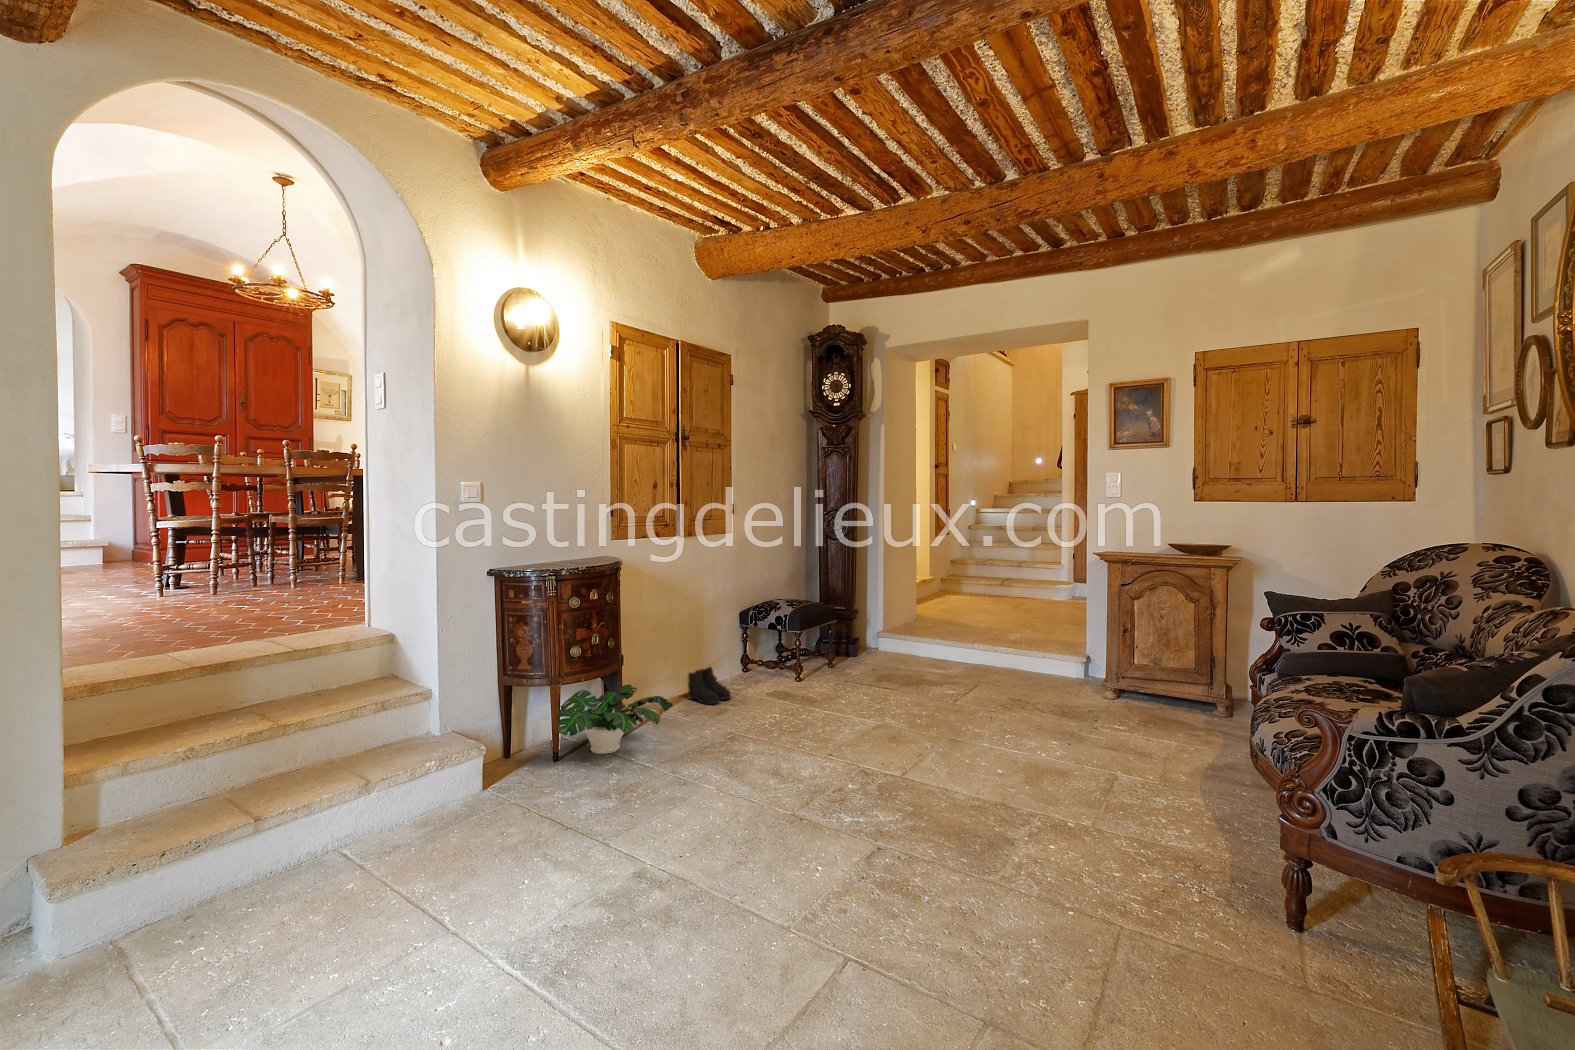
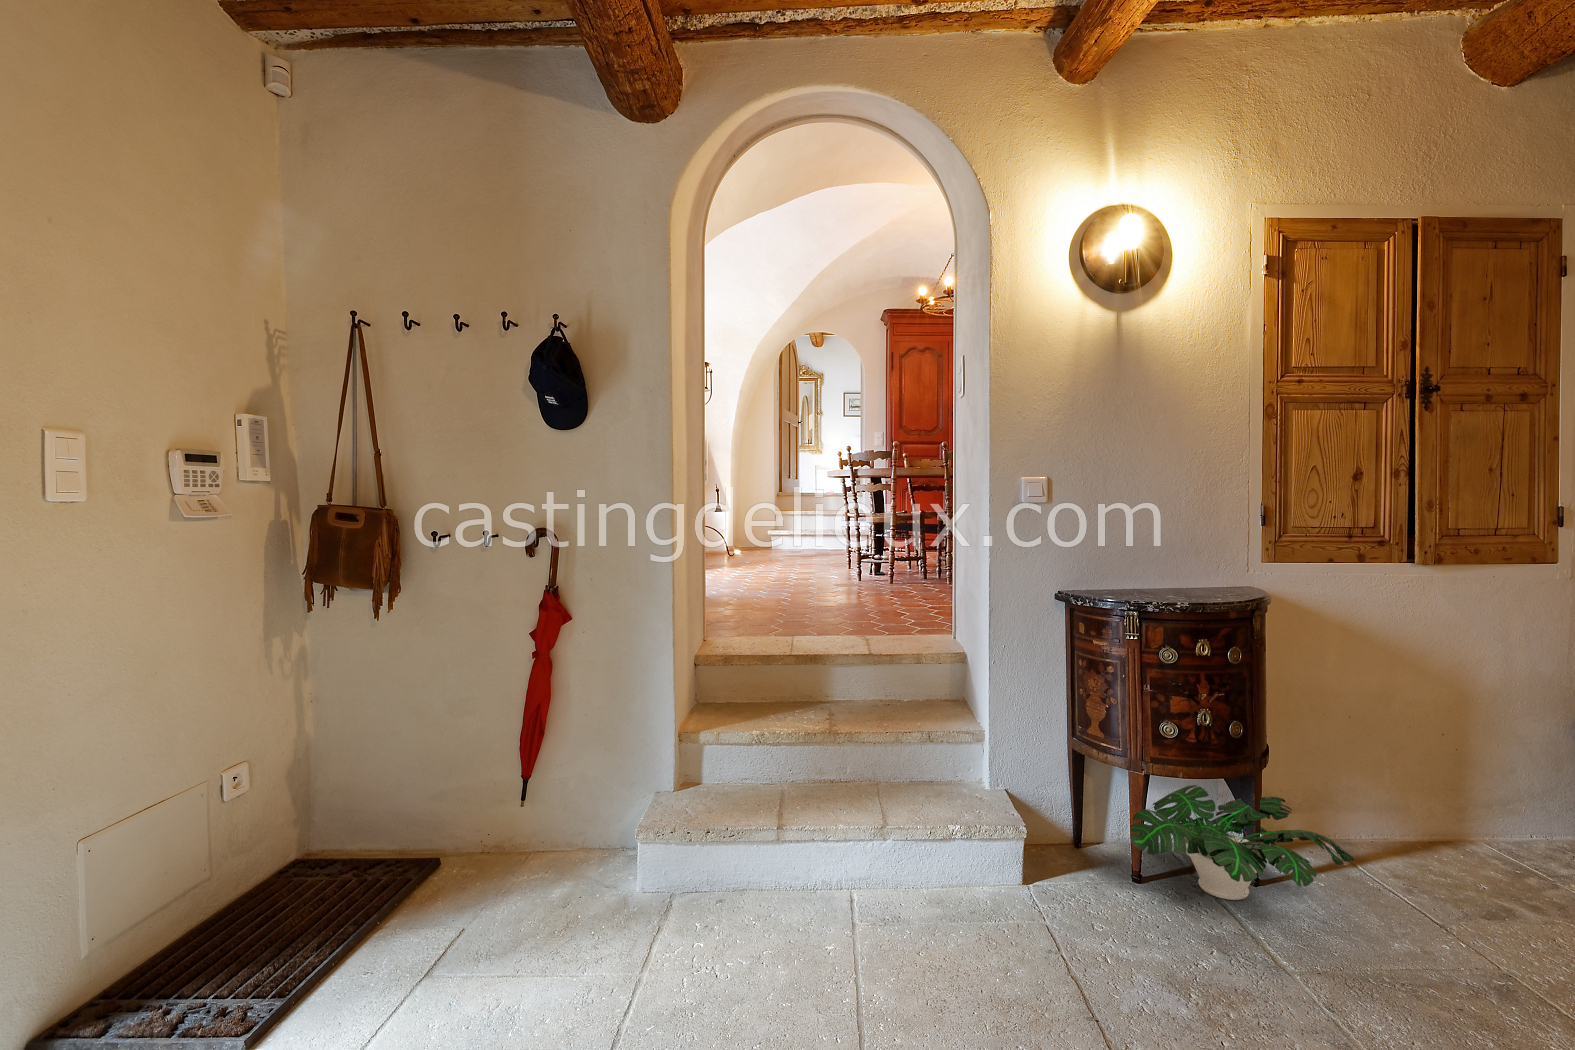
boots: present [688,667,731,704] -> none [1427,802,1533,877]

